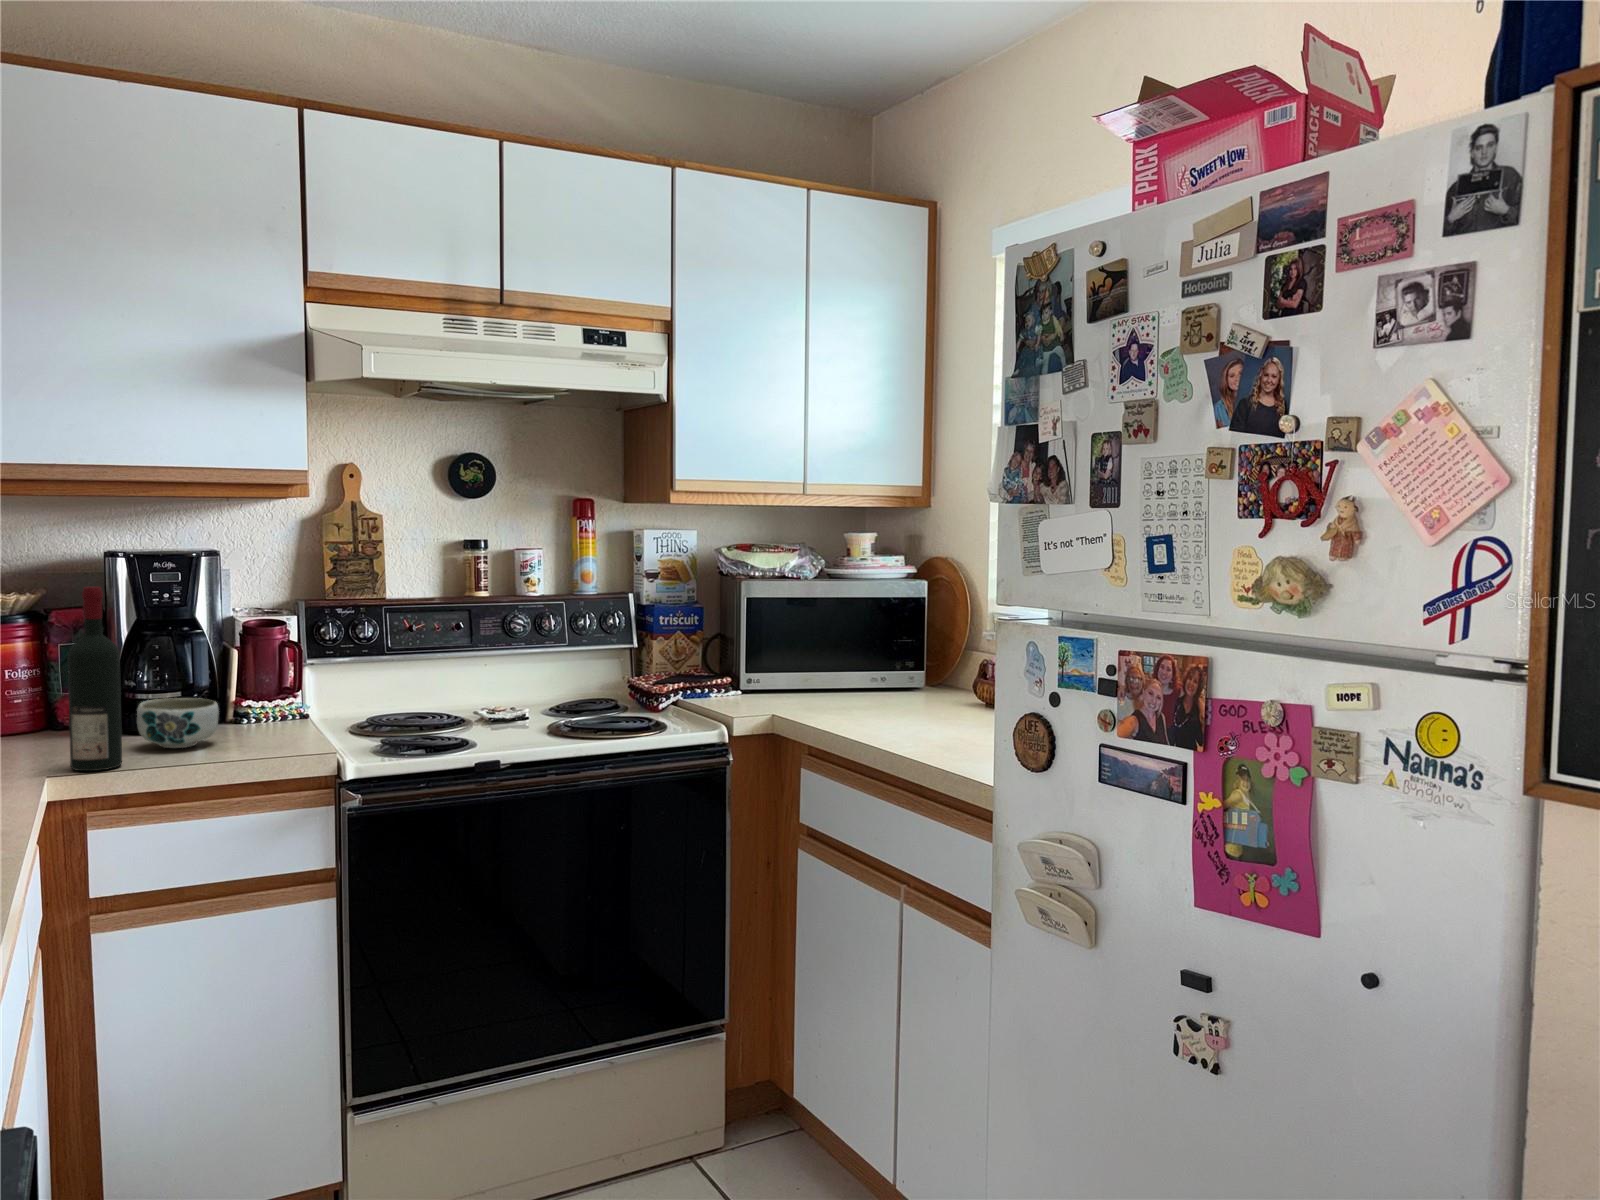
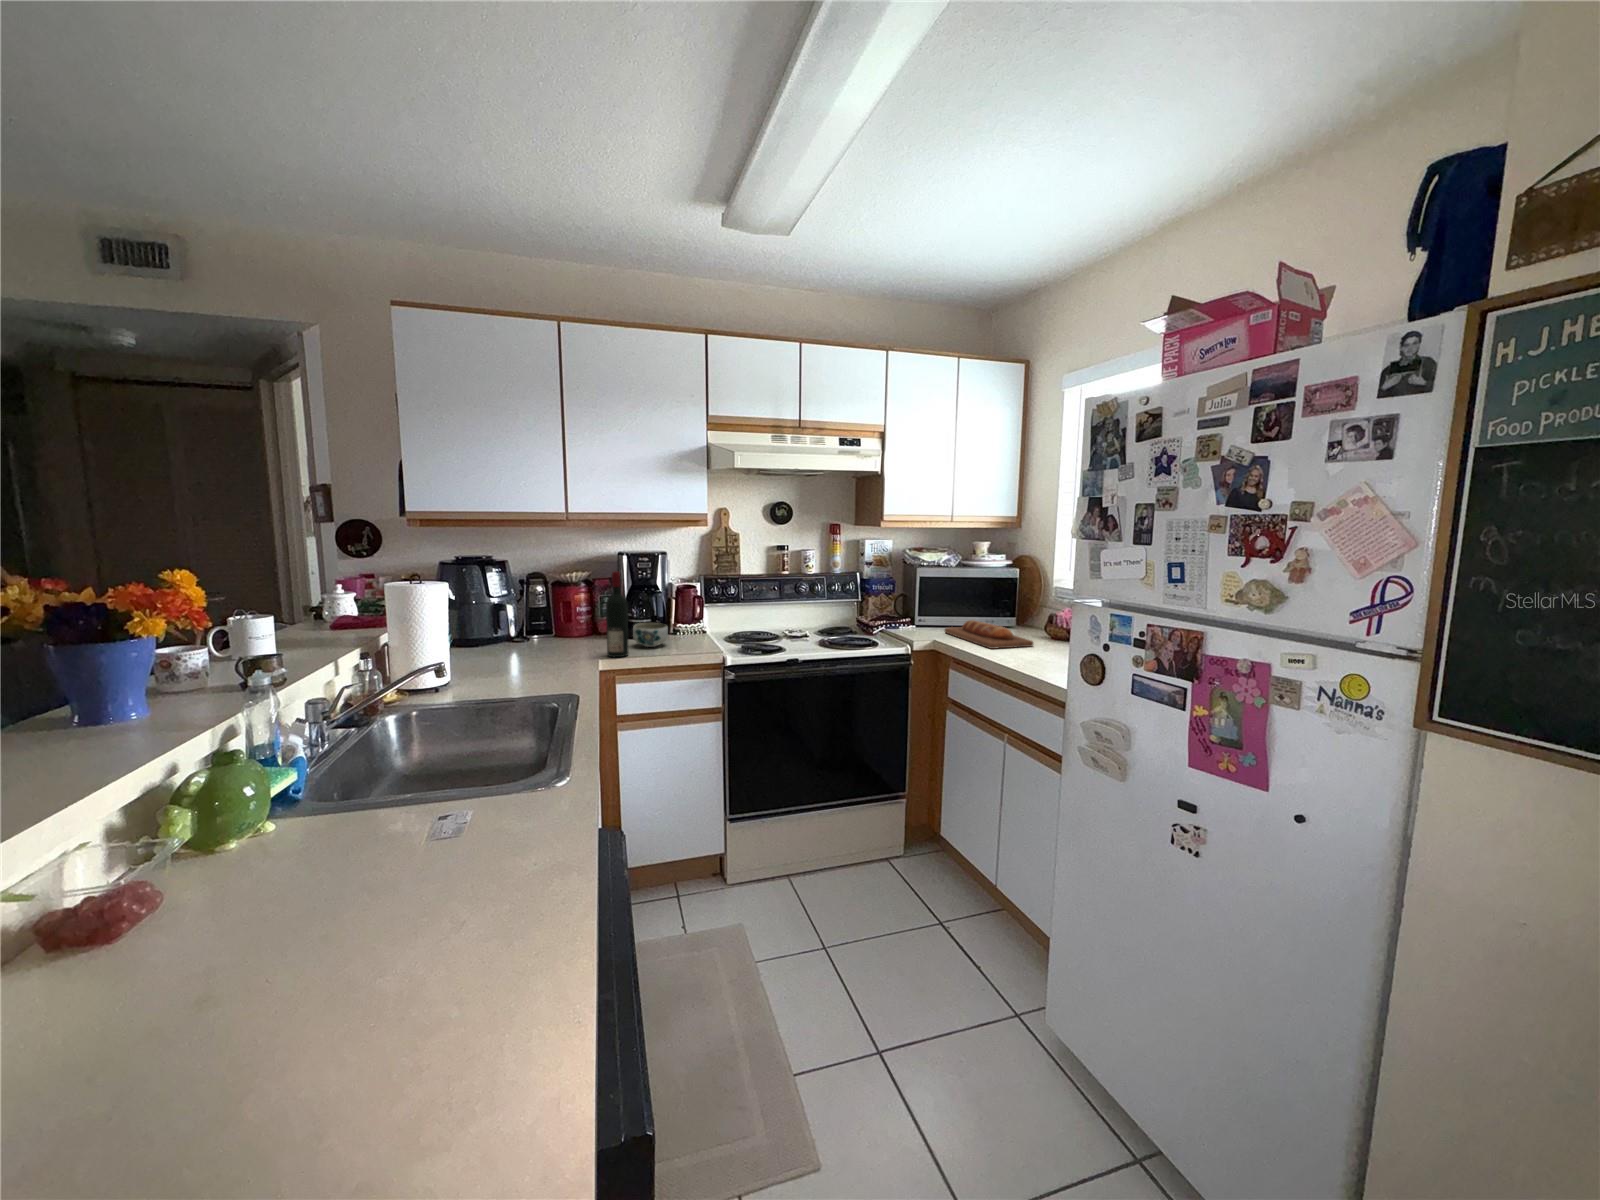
bread loaf: none [793,678,952,727] -> present [945,620,1033,649]

